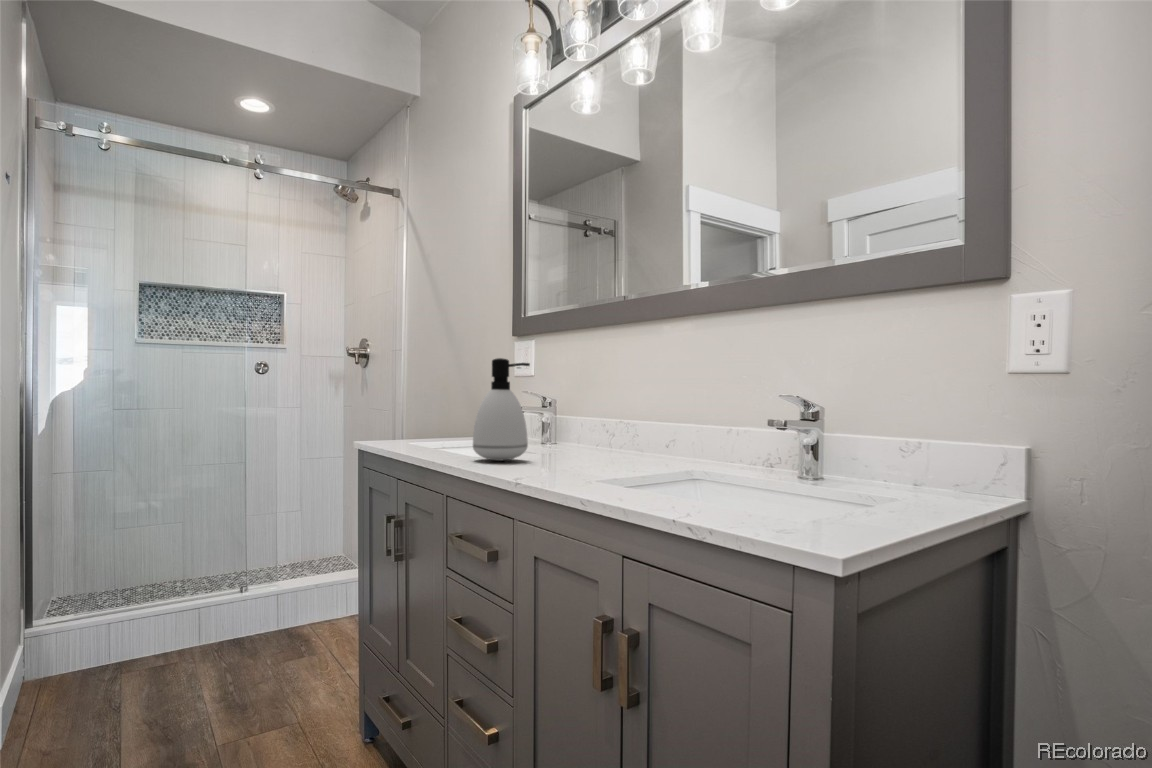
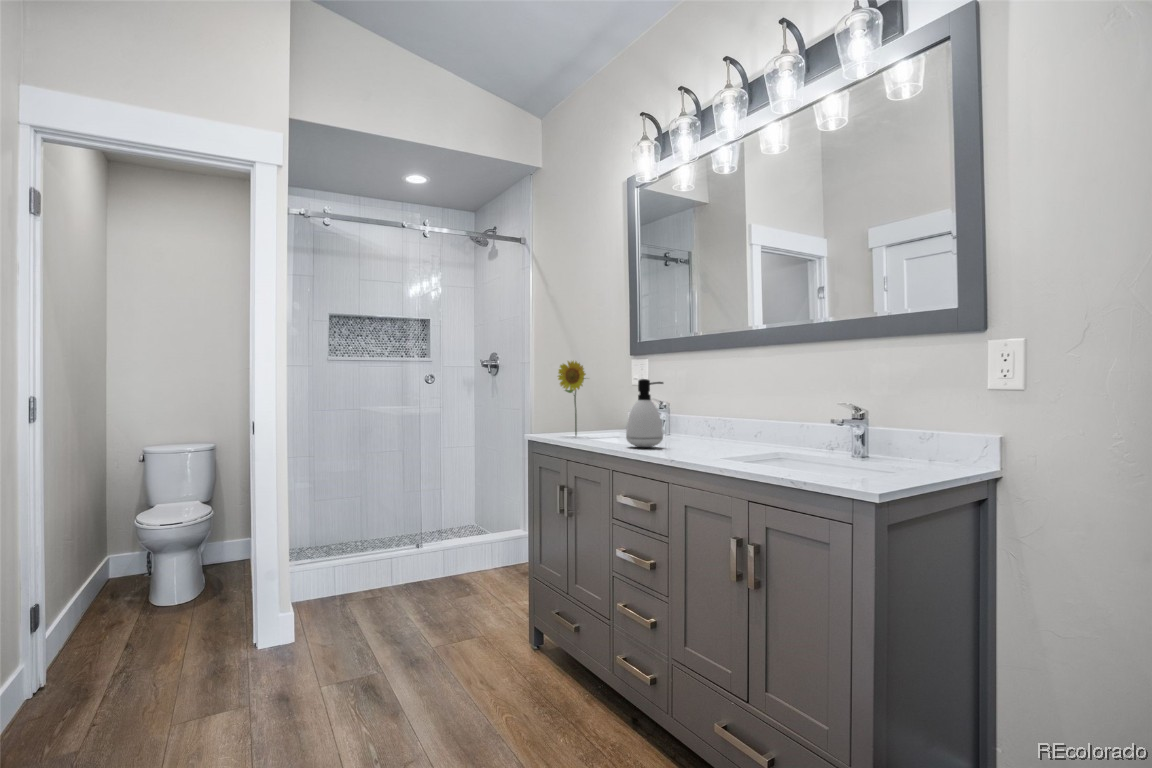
flower: none [398,335,445,443] -> present [558,361,586,436]

